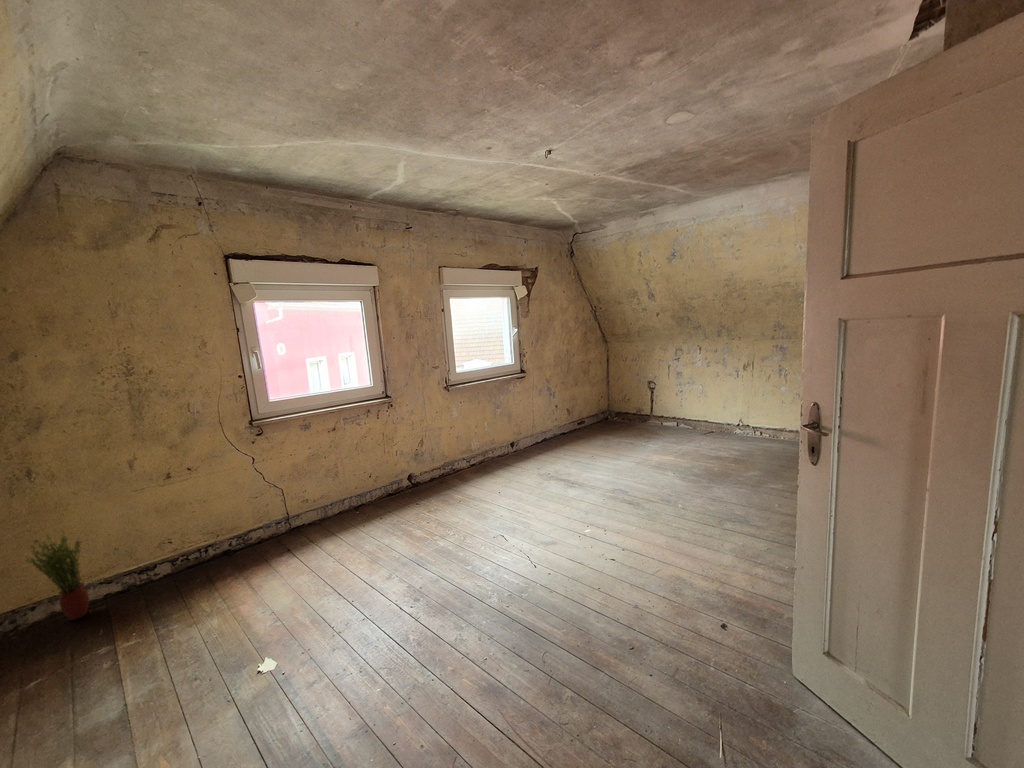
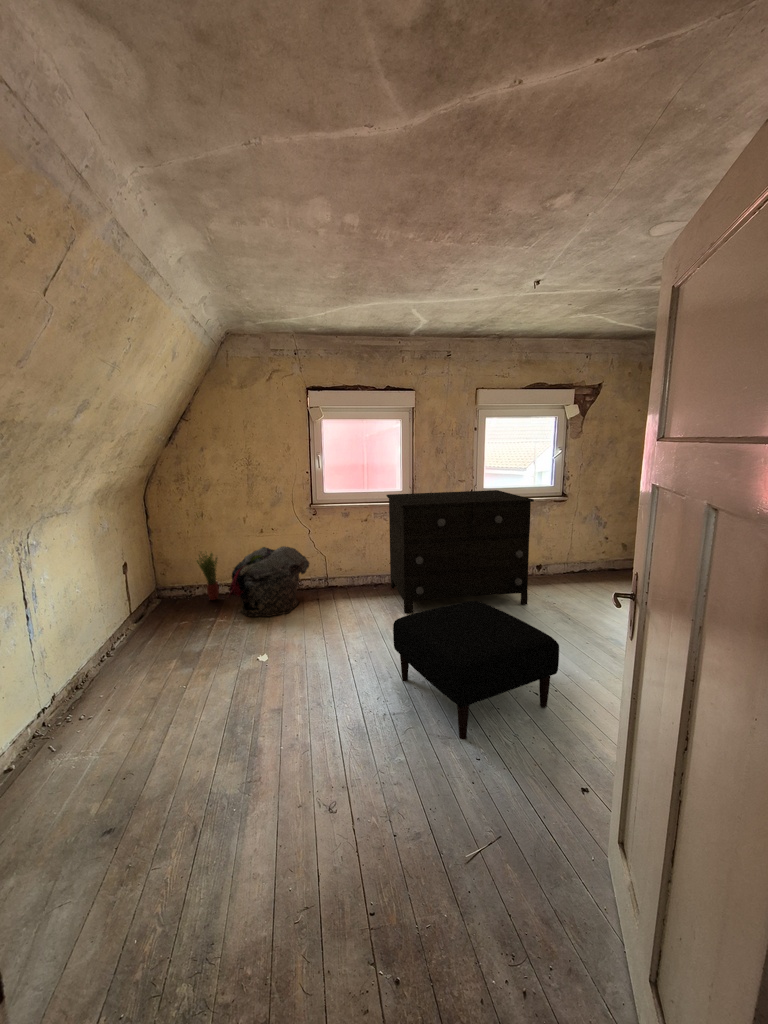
dresser: none [358,373,531,532] -> present [386,490,534,614]
laundry basket: none [128,489,268,622] -> present [228,546,309,617]
ottoman: none [477,491,650,654] -> present [393,601,559,740]

